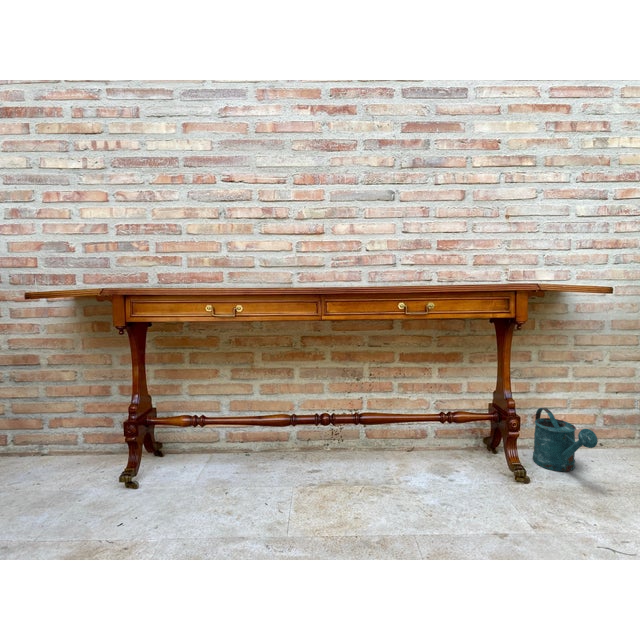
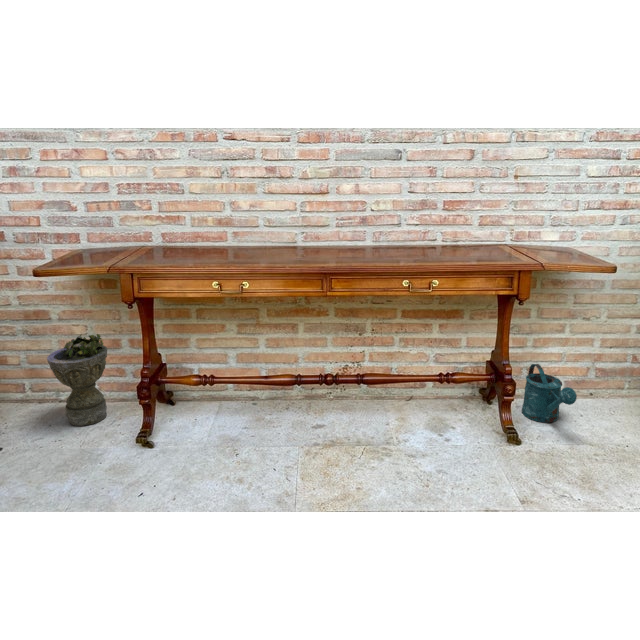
planter: none [24,375,93,477] -> present [47,334,107,426]

